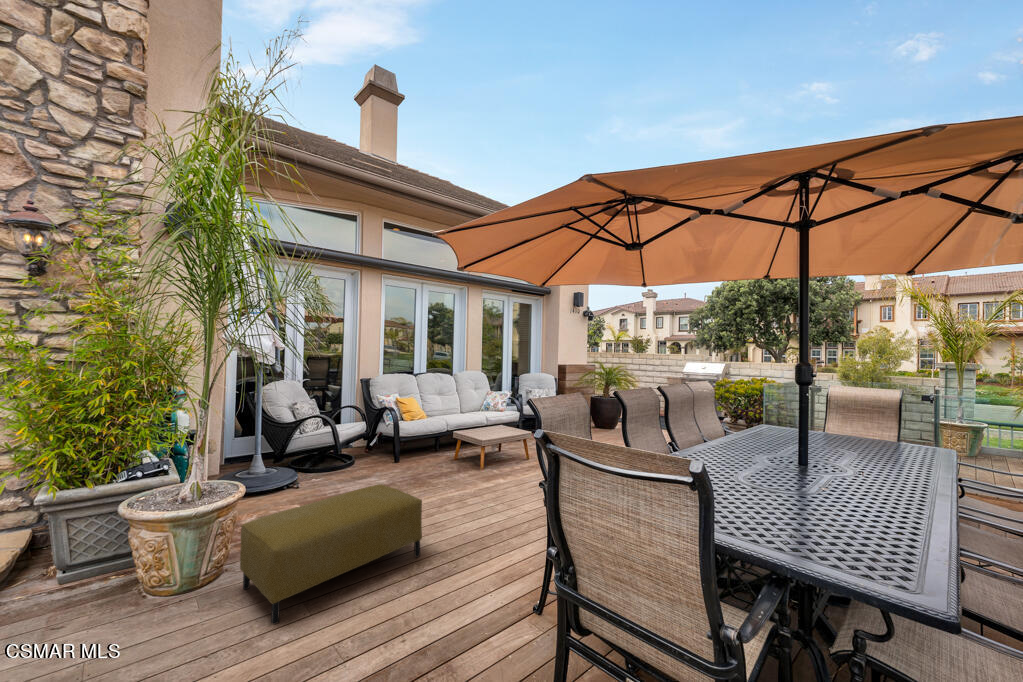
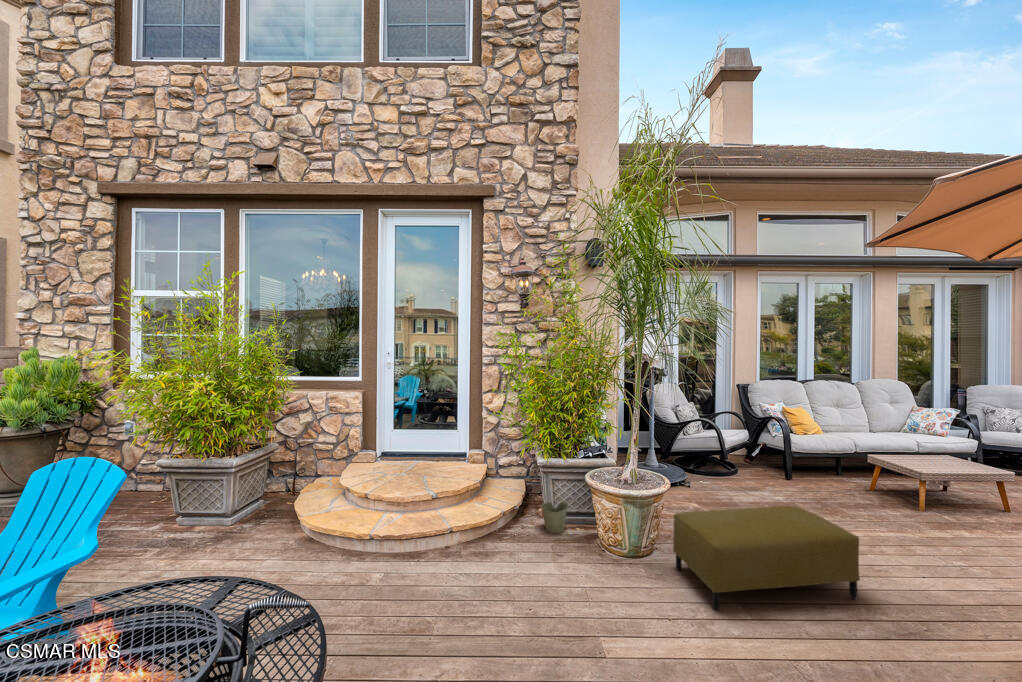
bucket: none [30,537,88,602] -> present [542,502,568,533]

